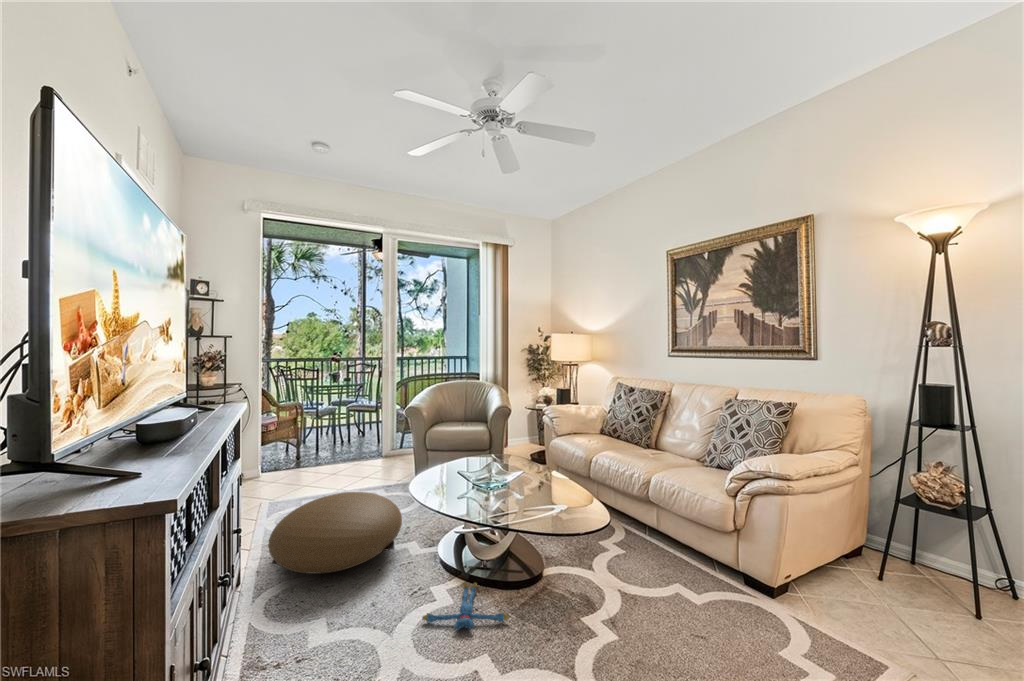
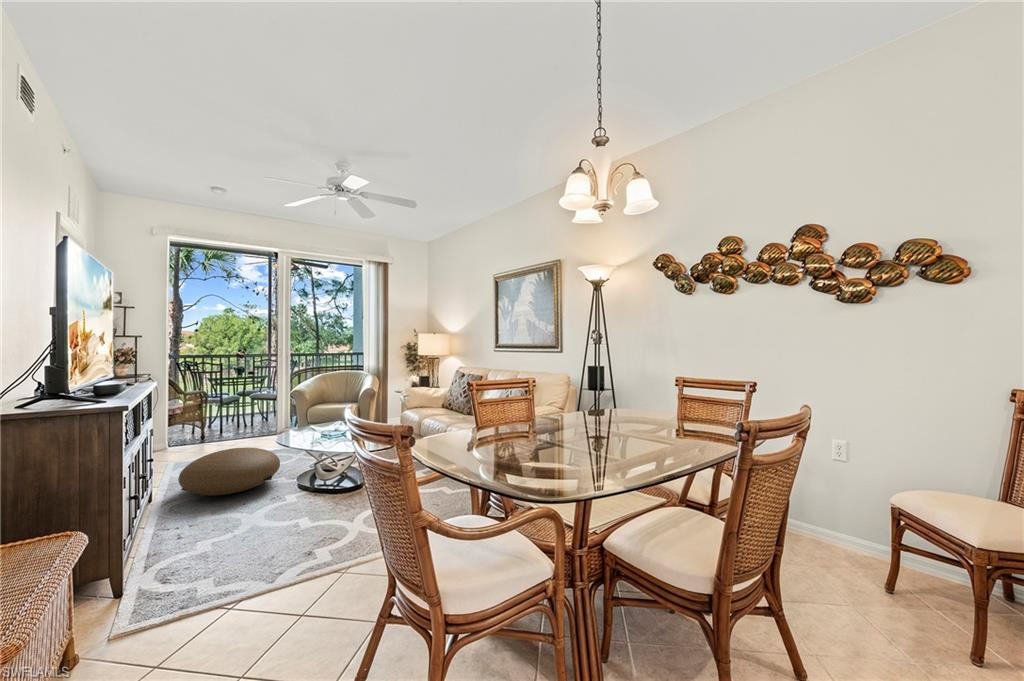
plush toy: present [422,583,509,630] -> none [283,494,339,513]

